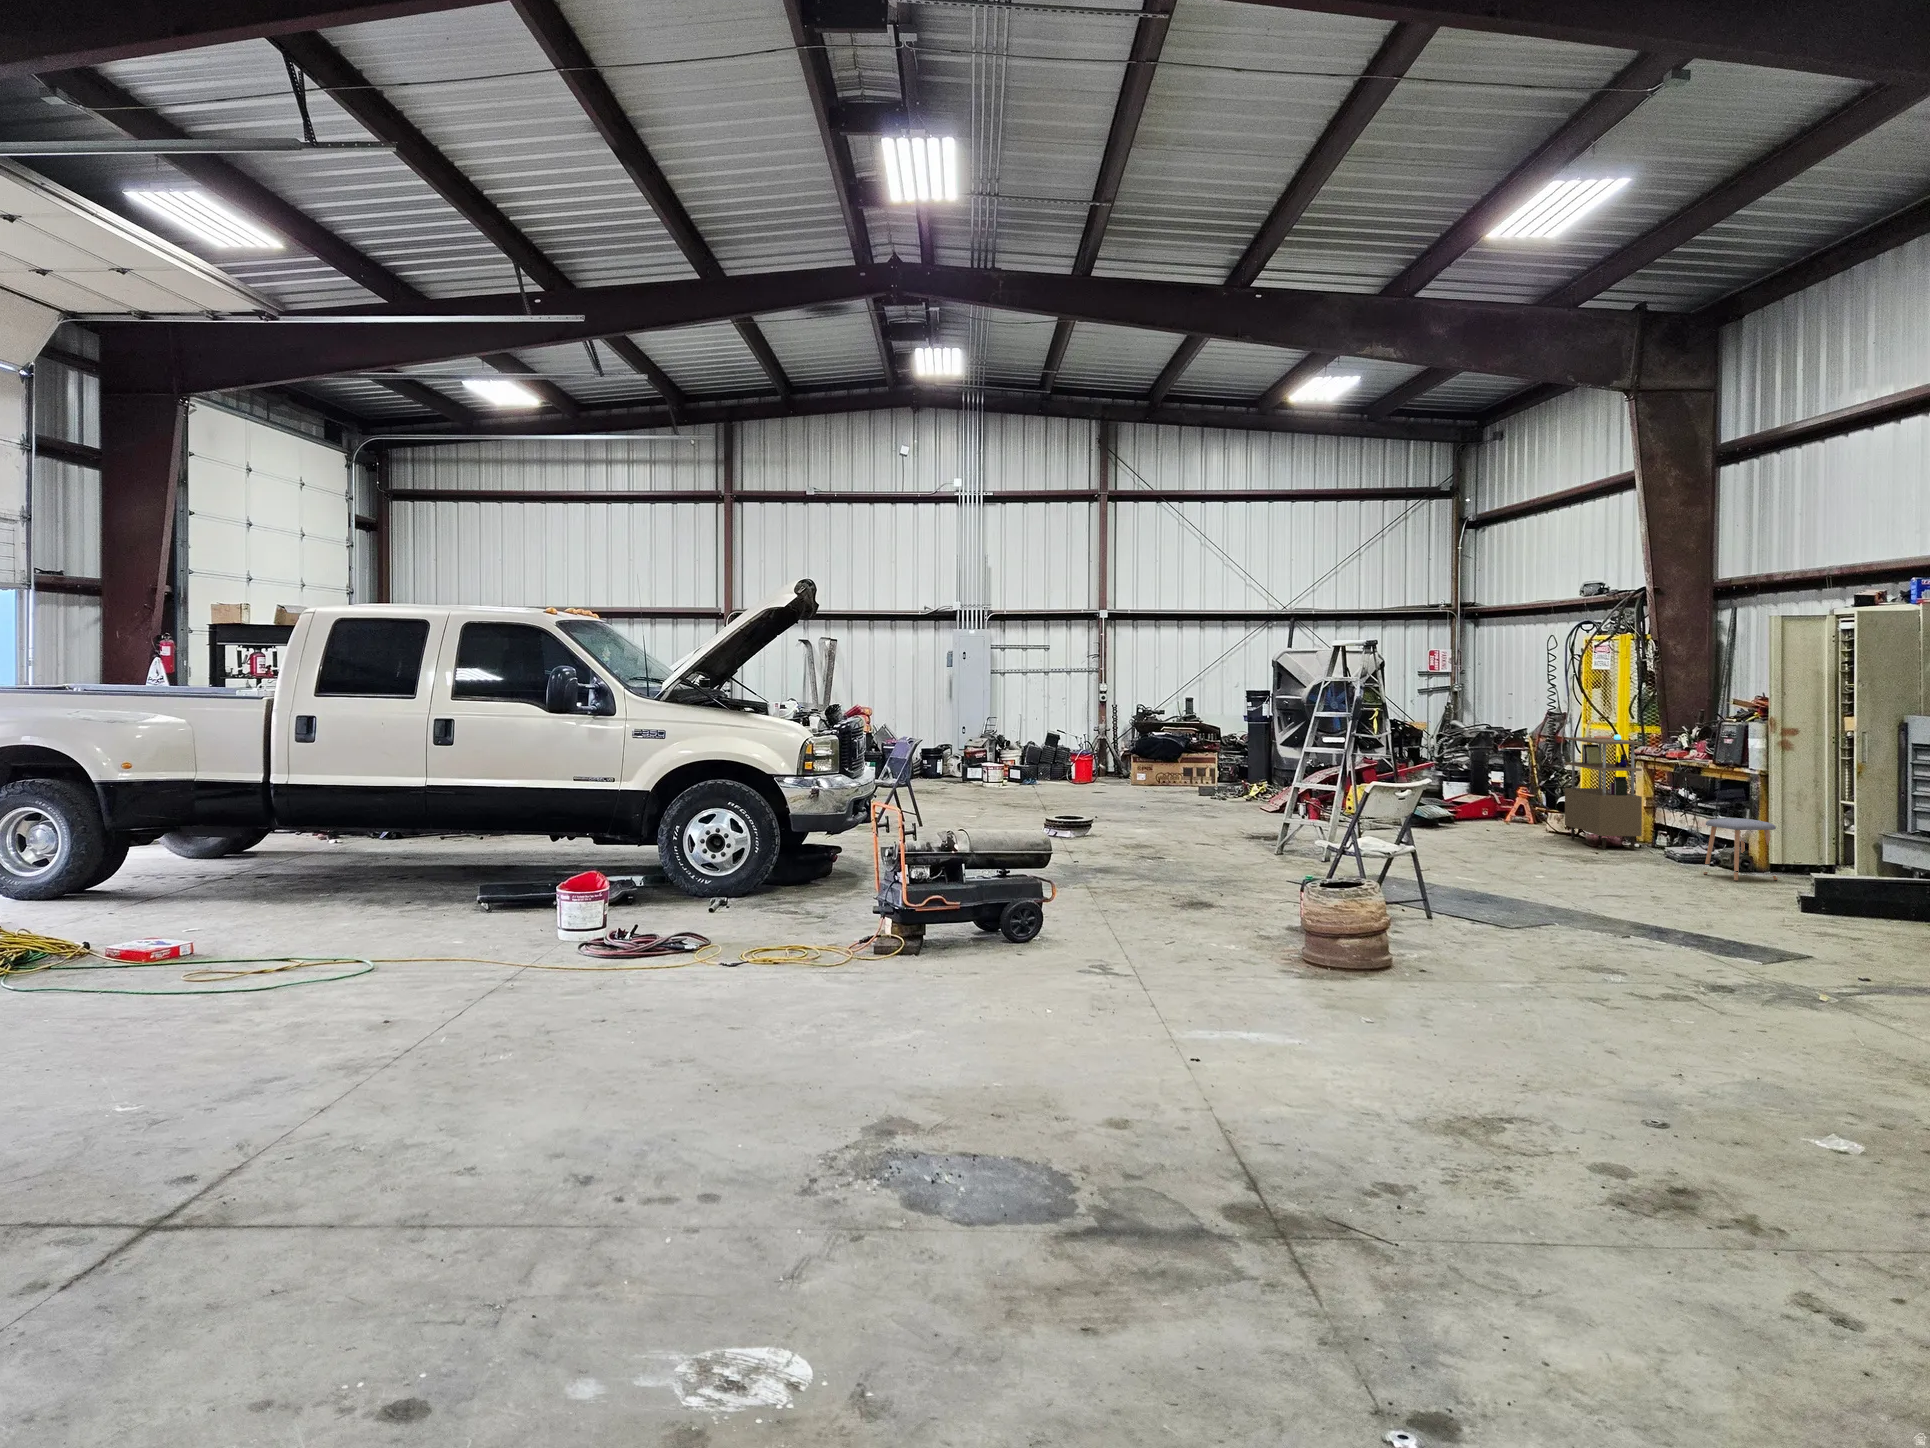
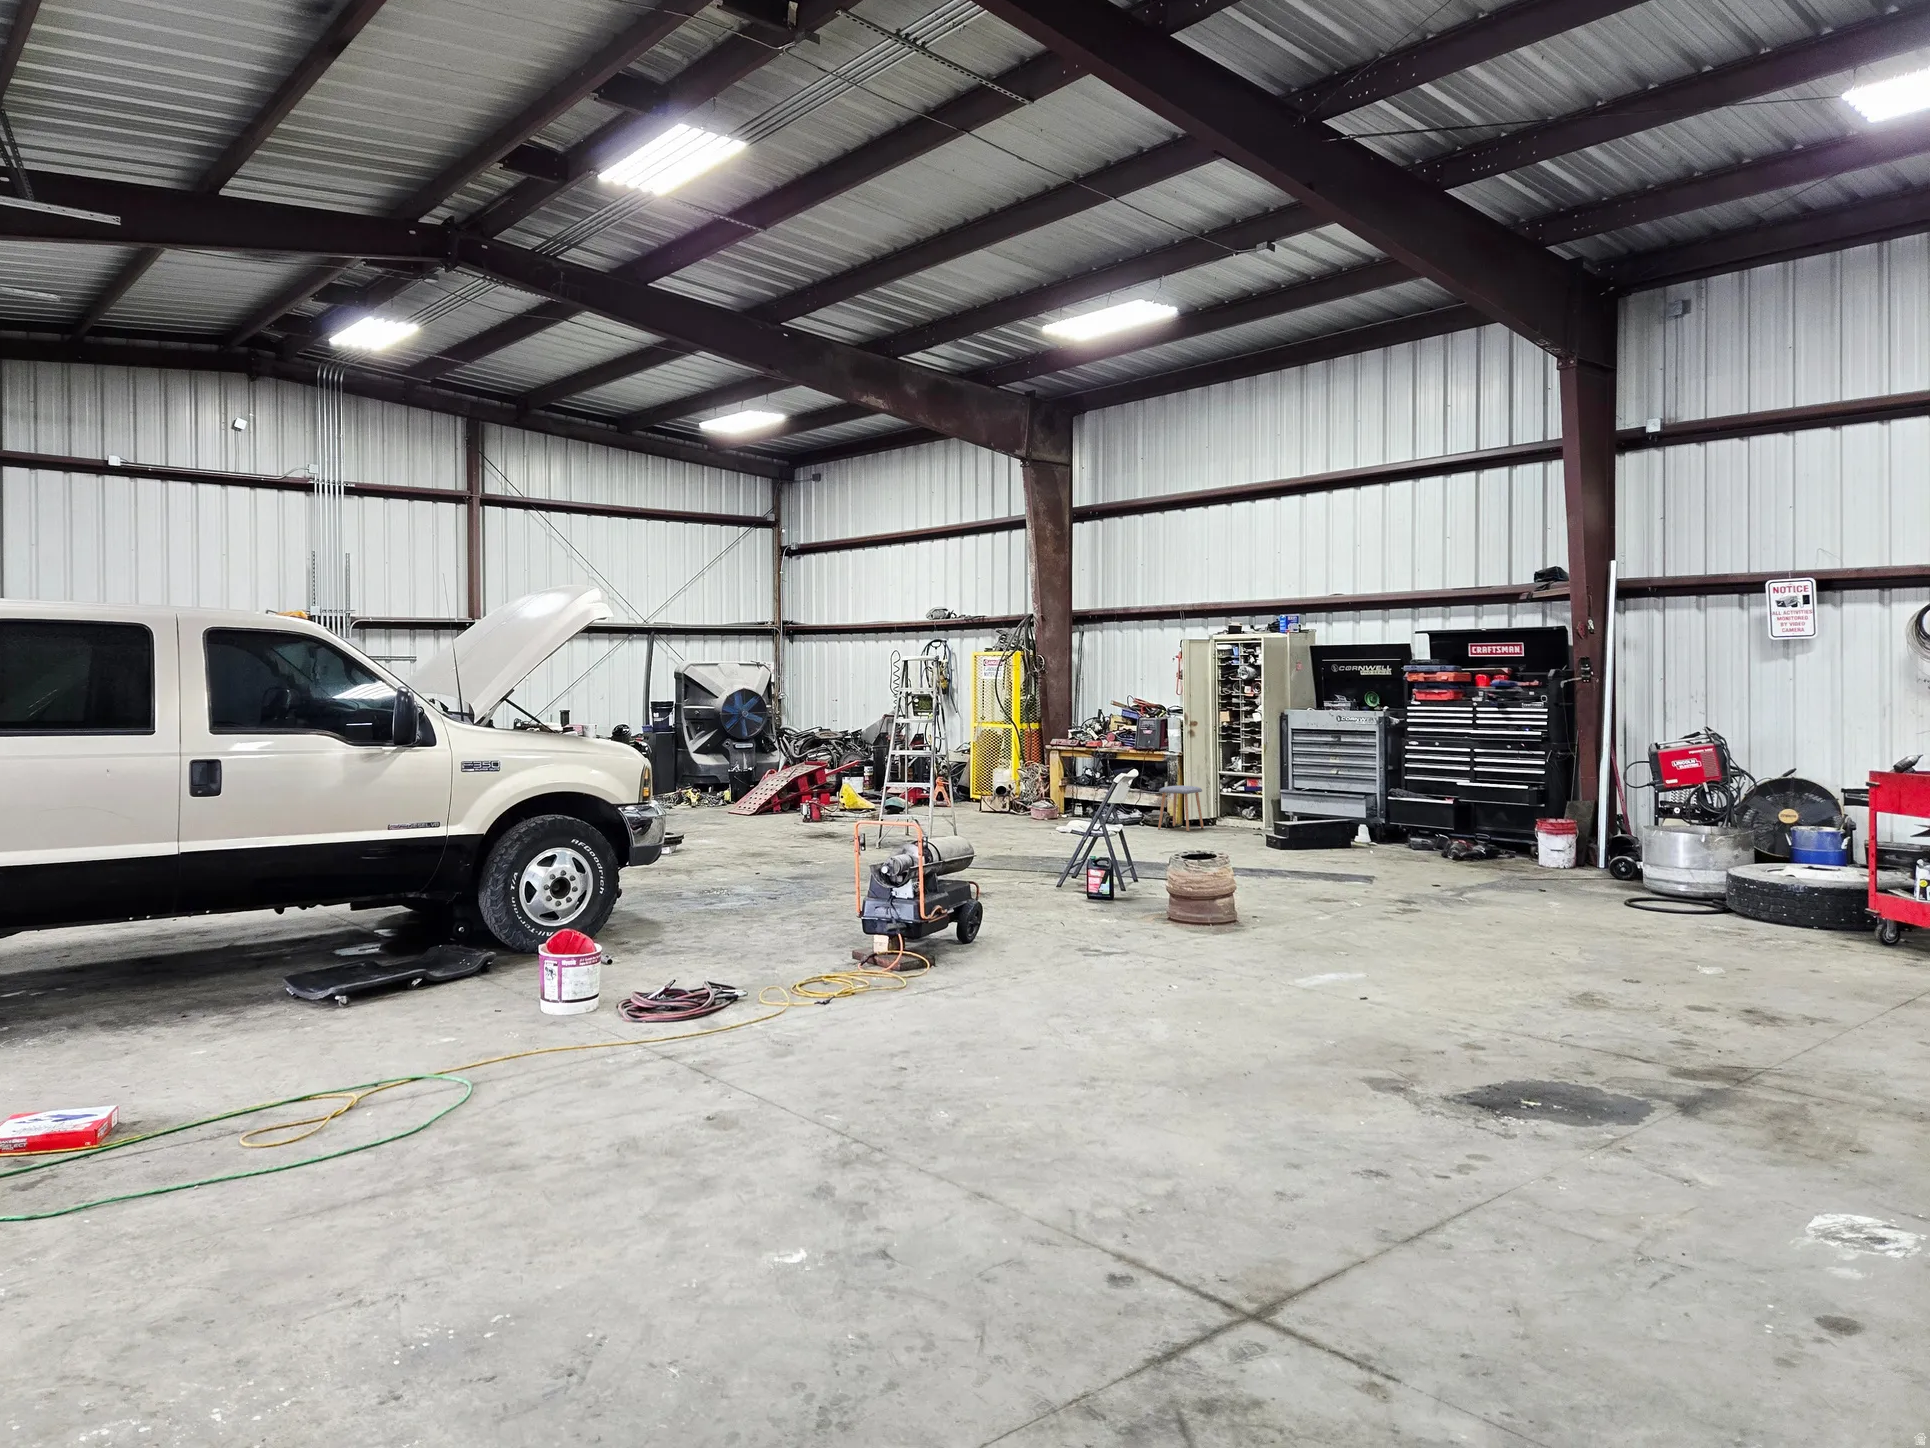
shelving unit: present [1565,734,1642,850] -> none [998,728,1070,819]

